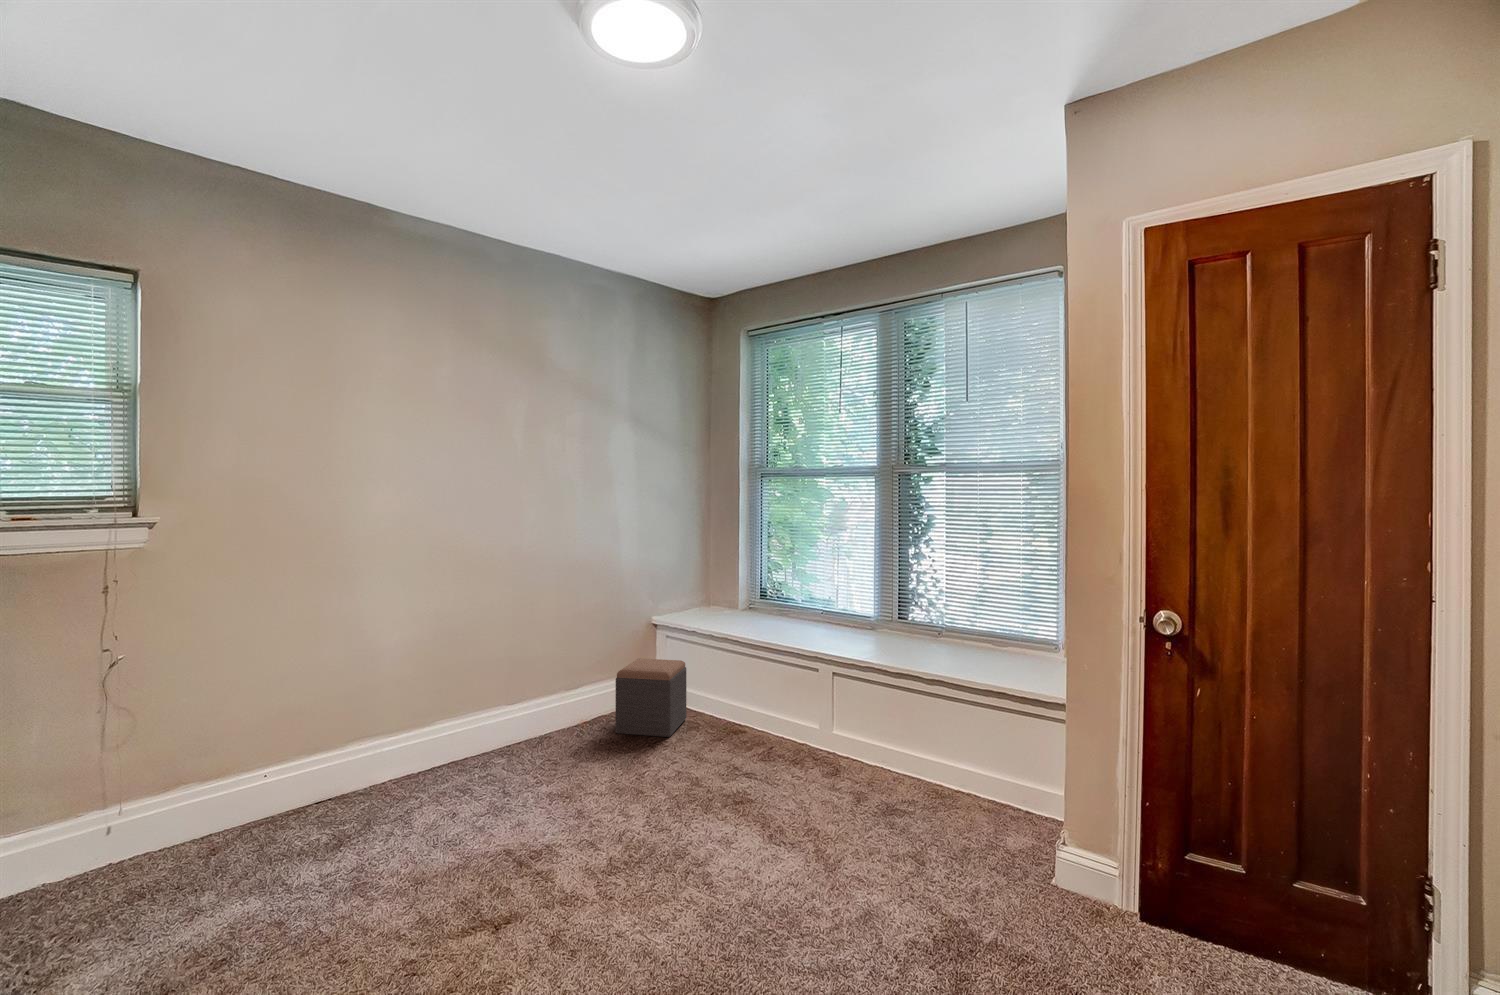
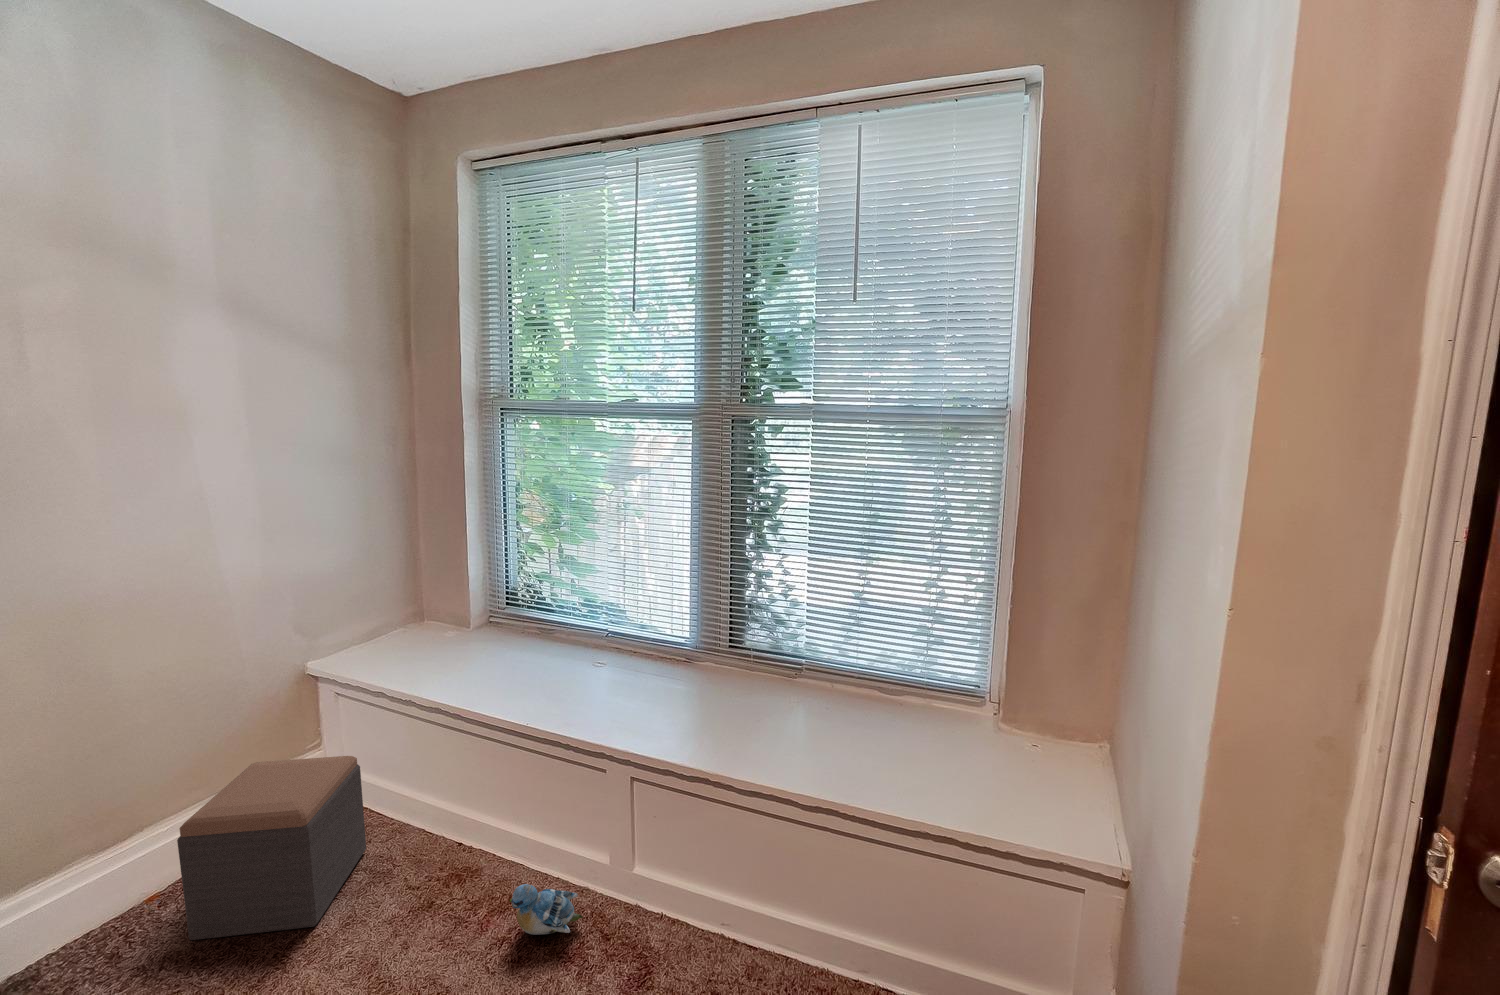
plush toy: none [765,725,804,754] -> present [510,884,583,935]

